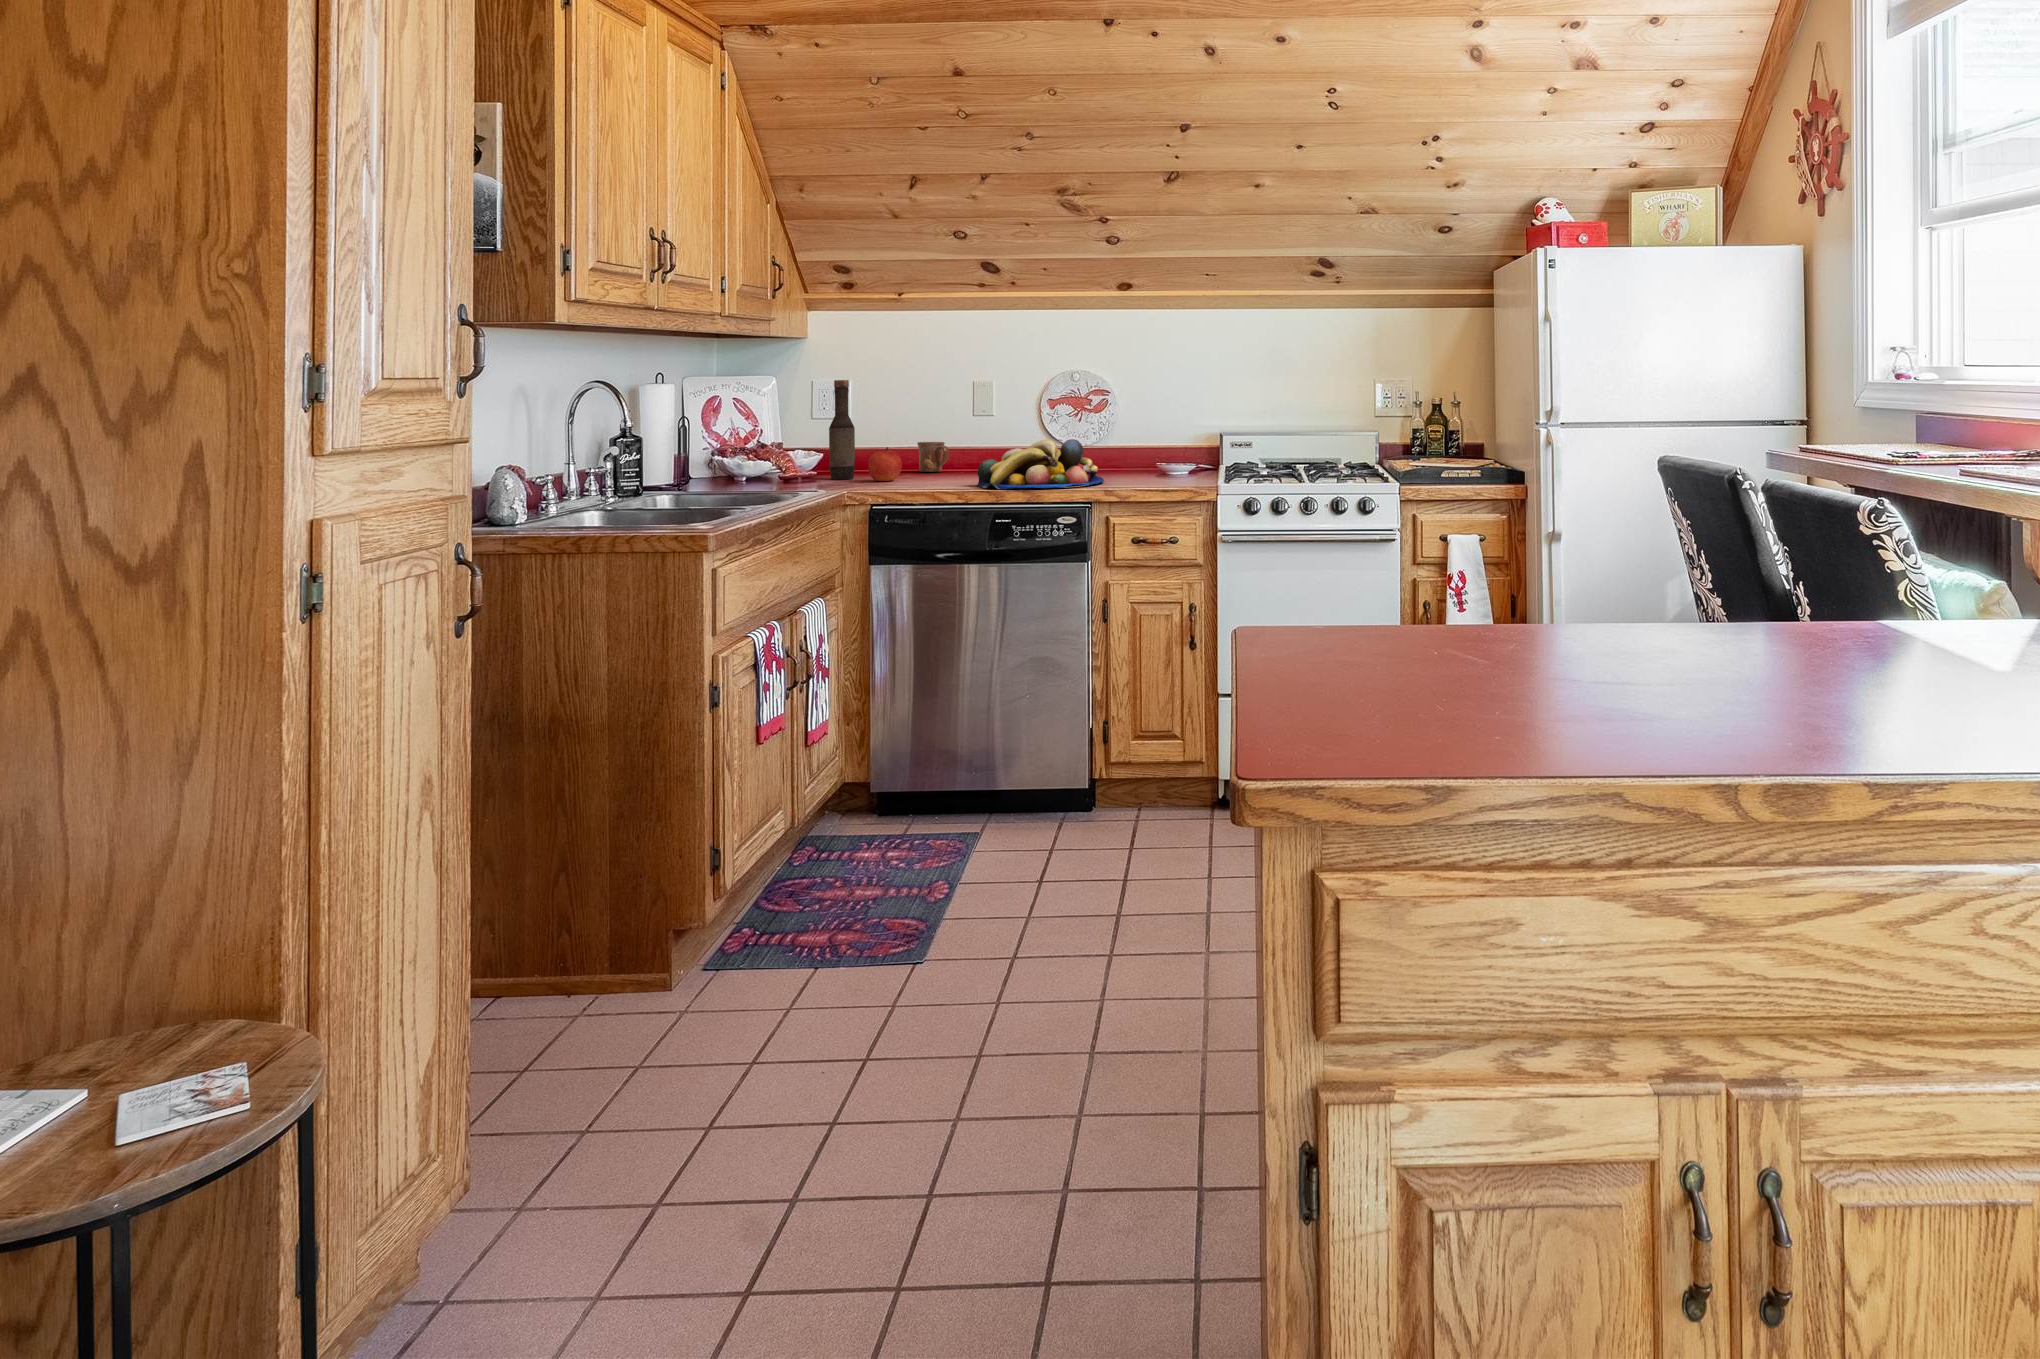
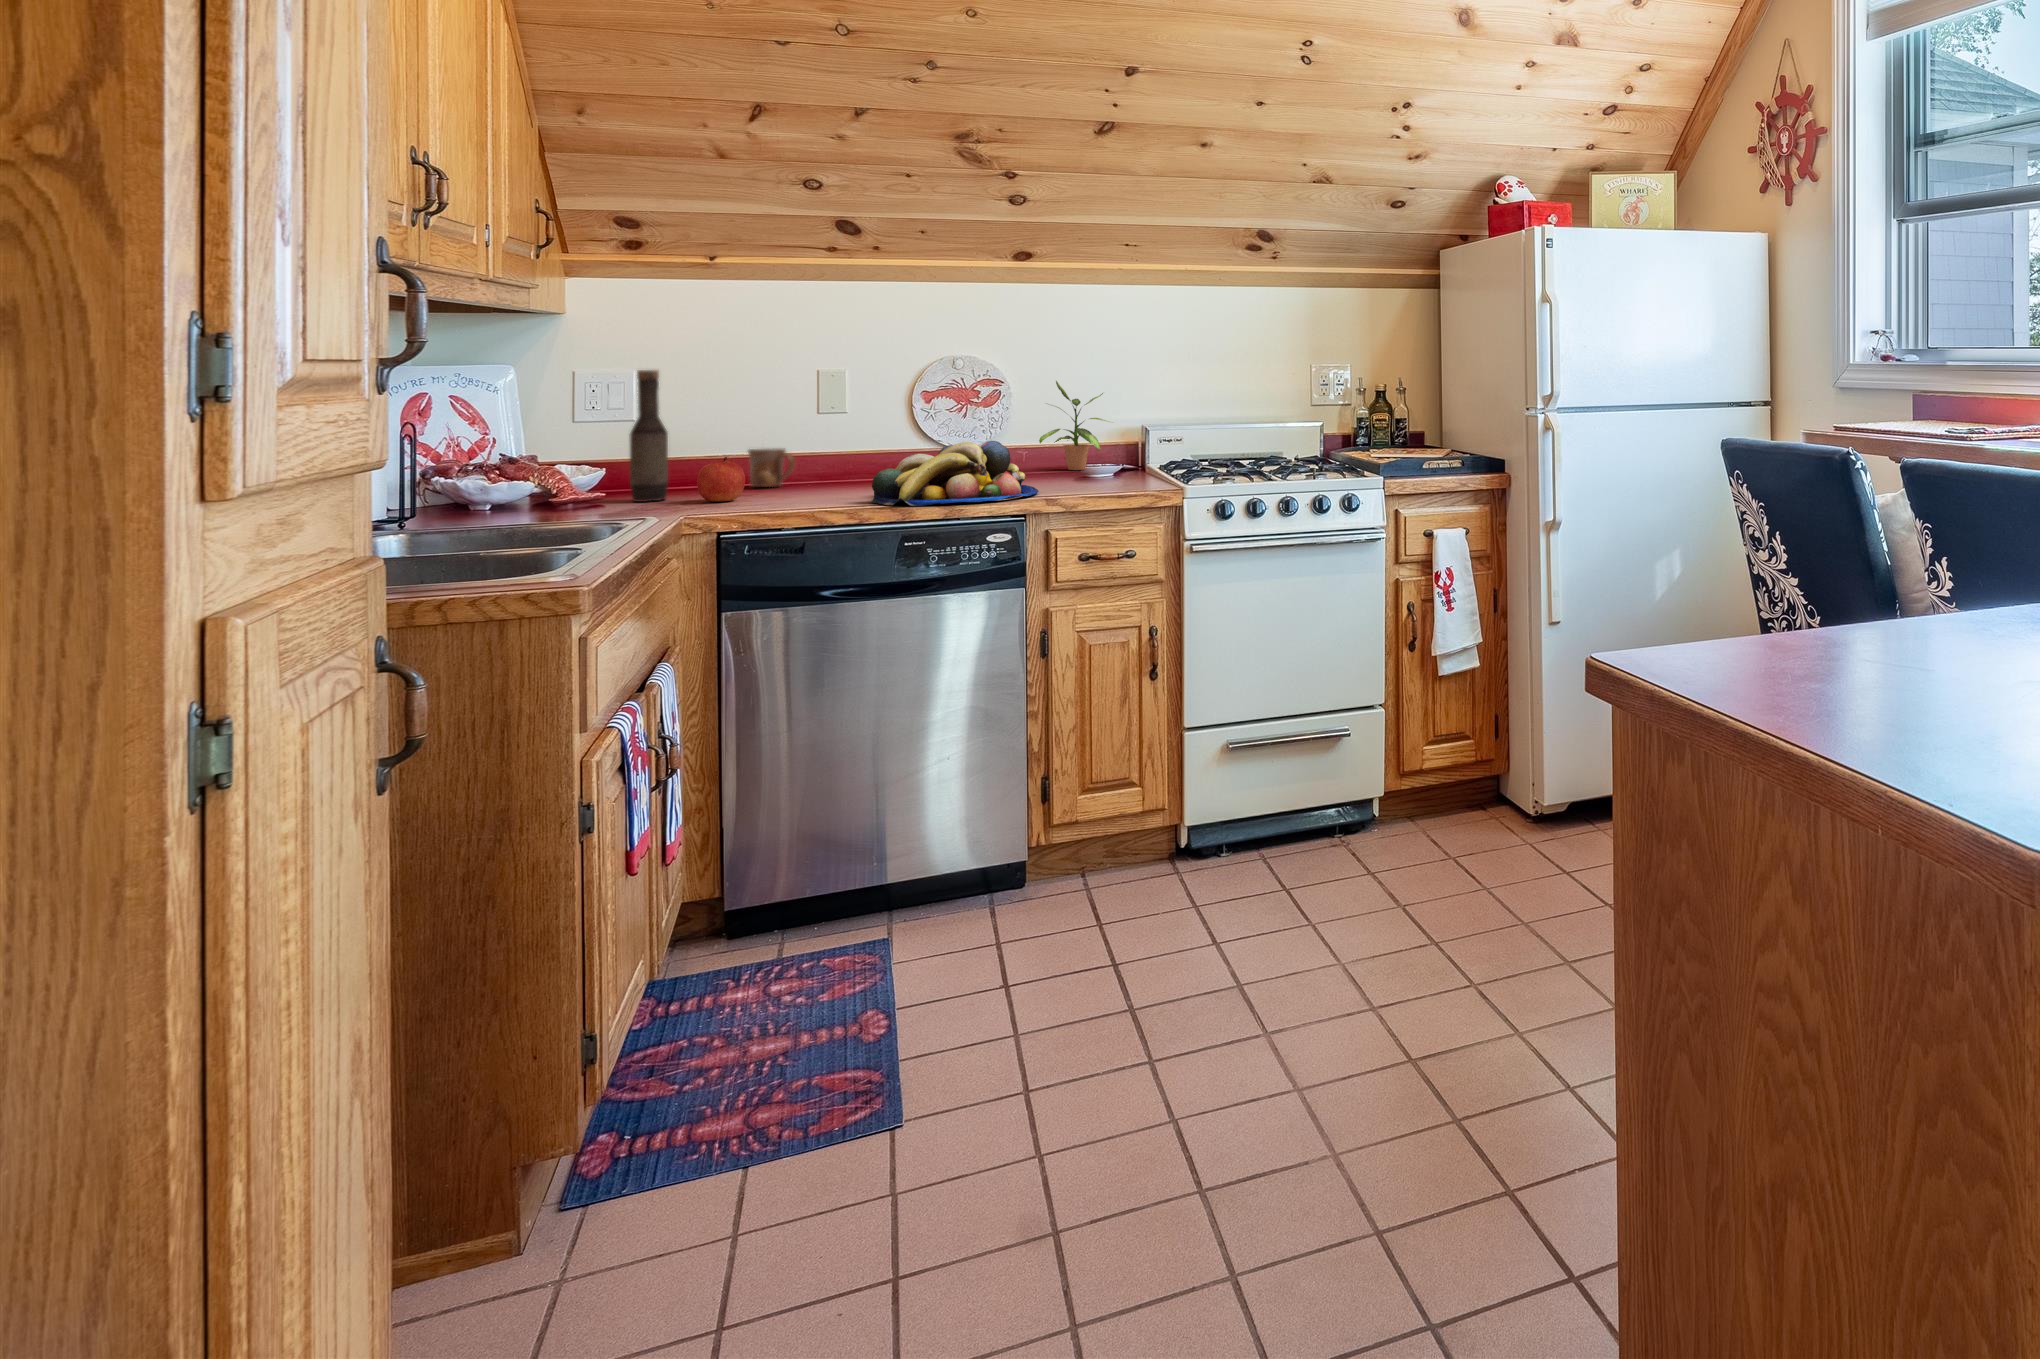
potted plant: none [1134,390,1197,466] -> present [1039,381,1109,470]

